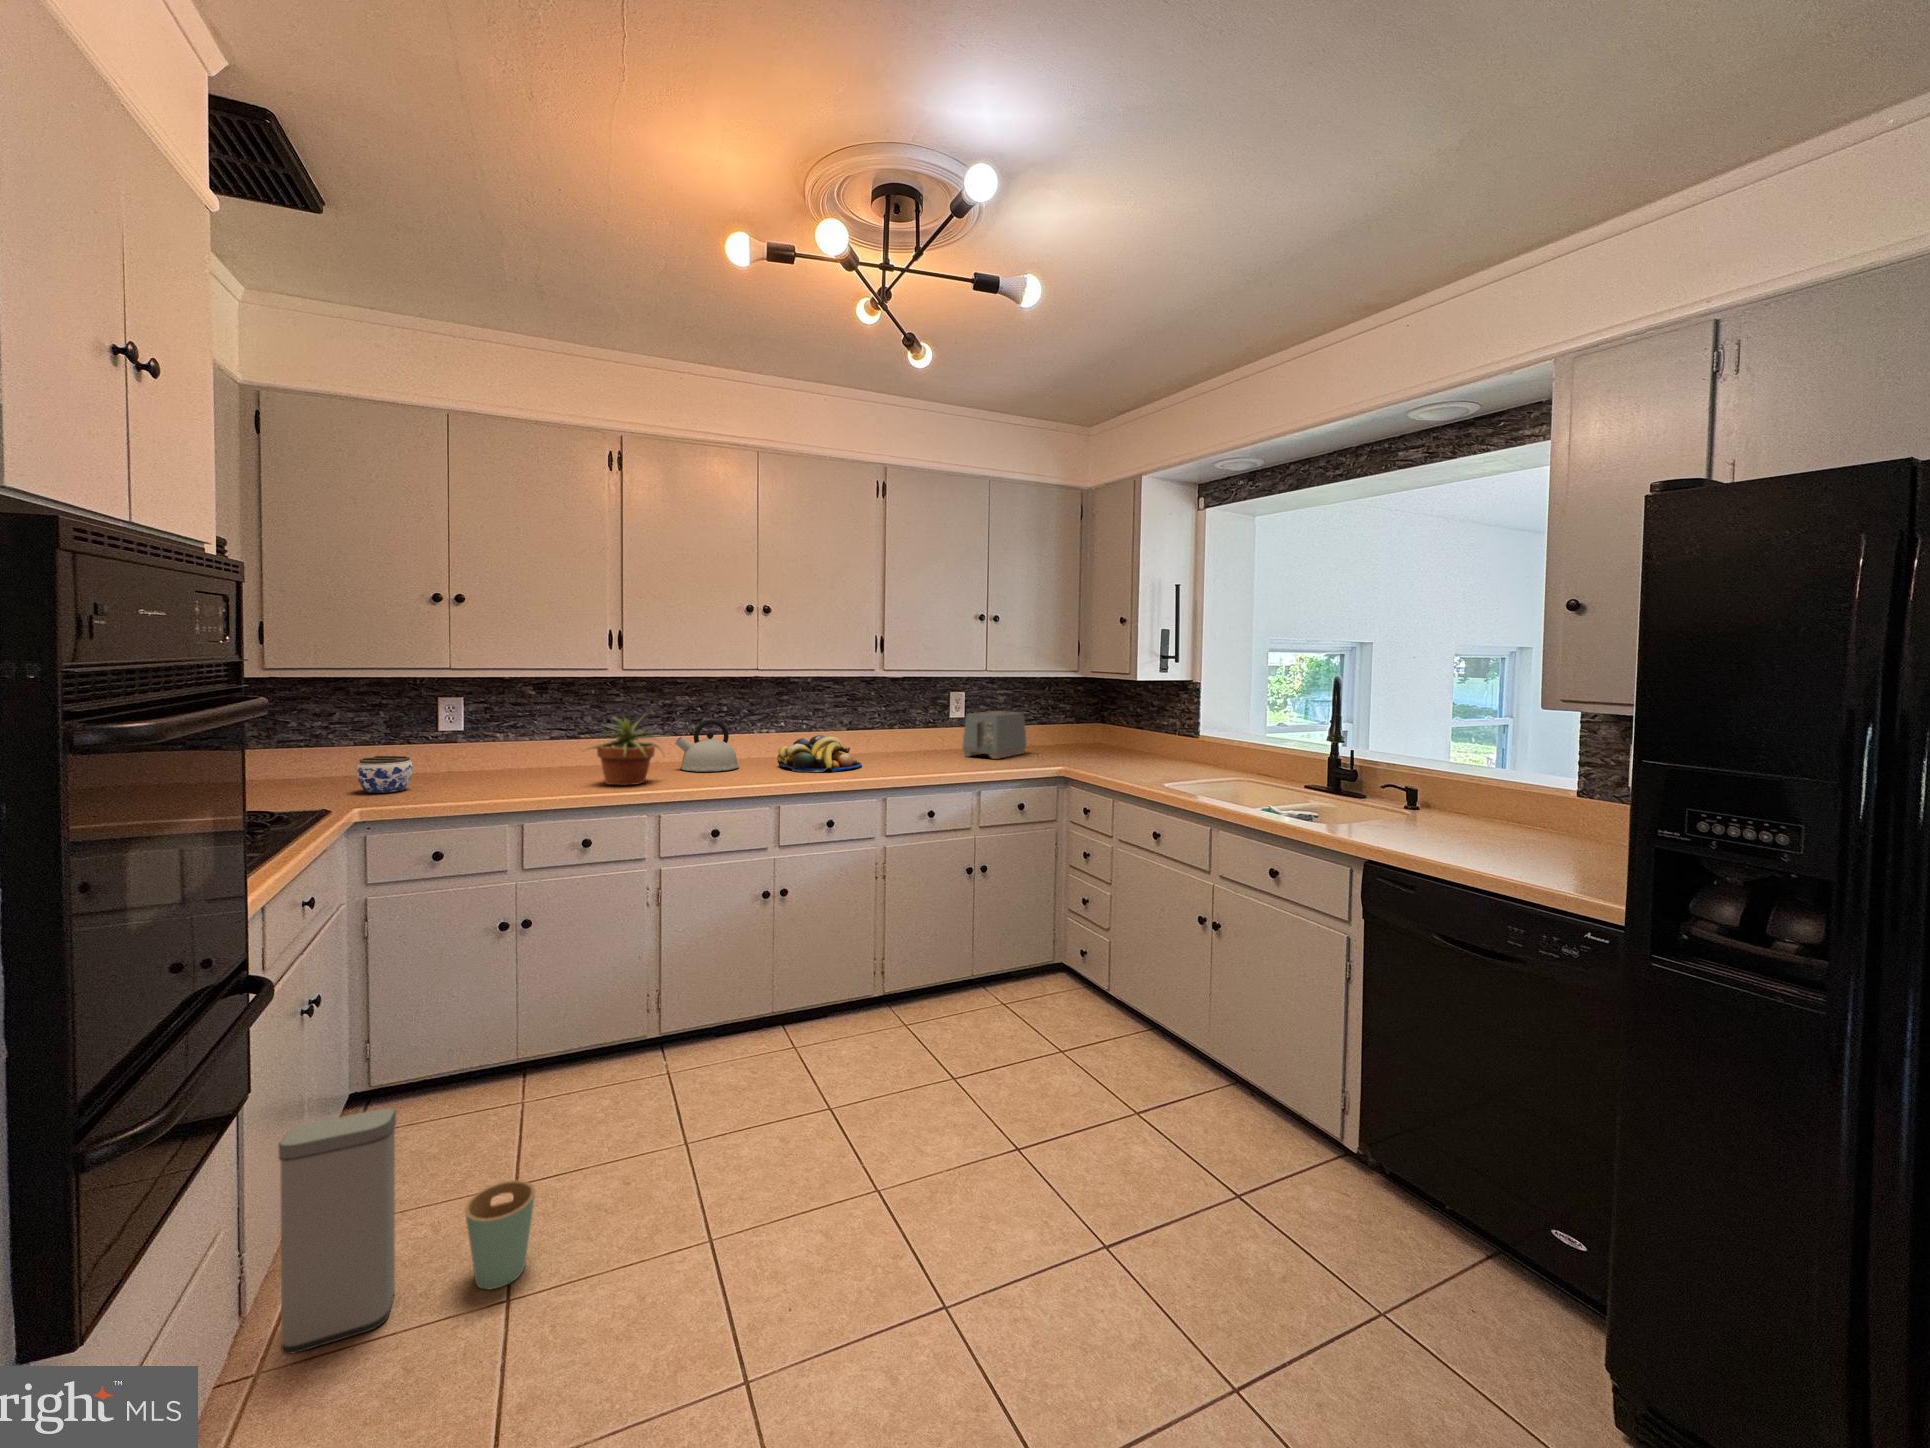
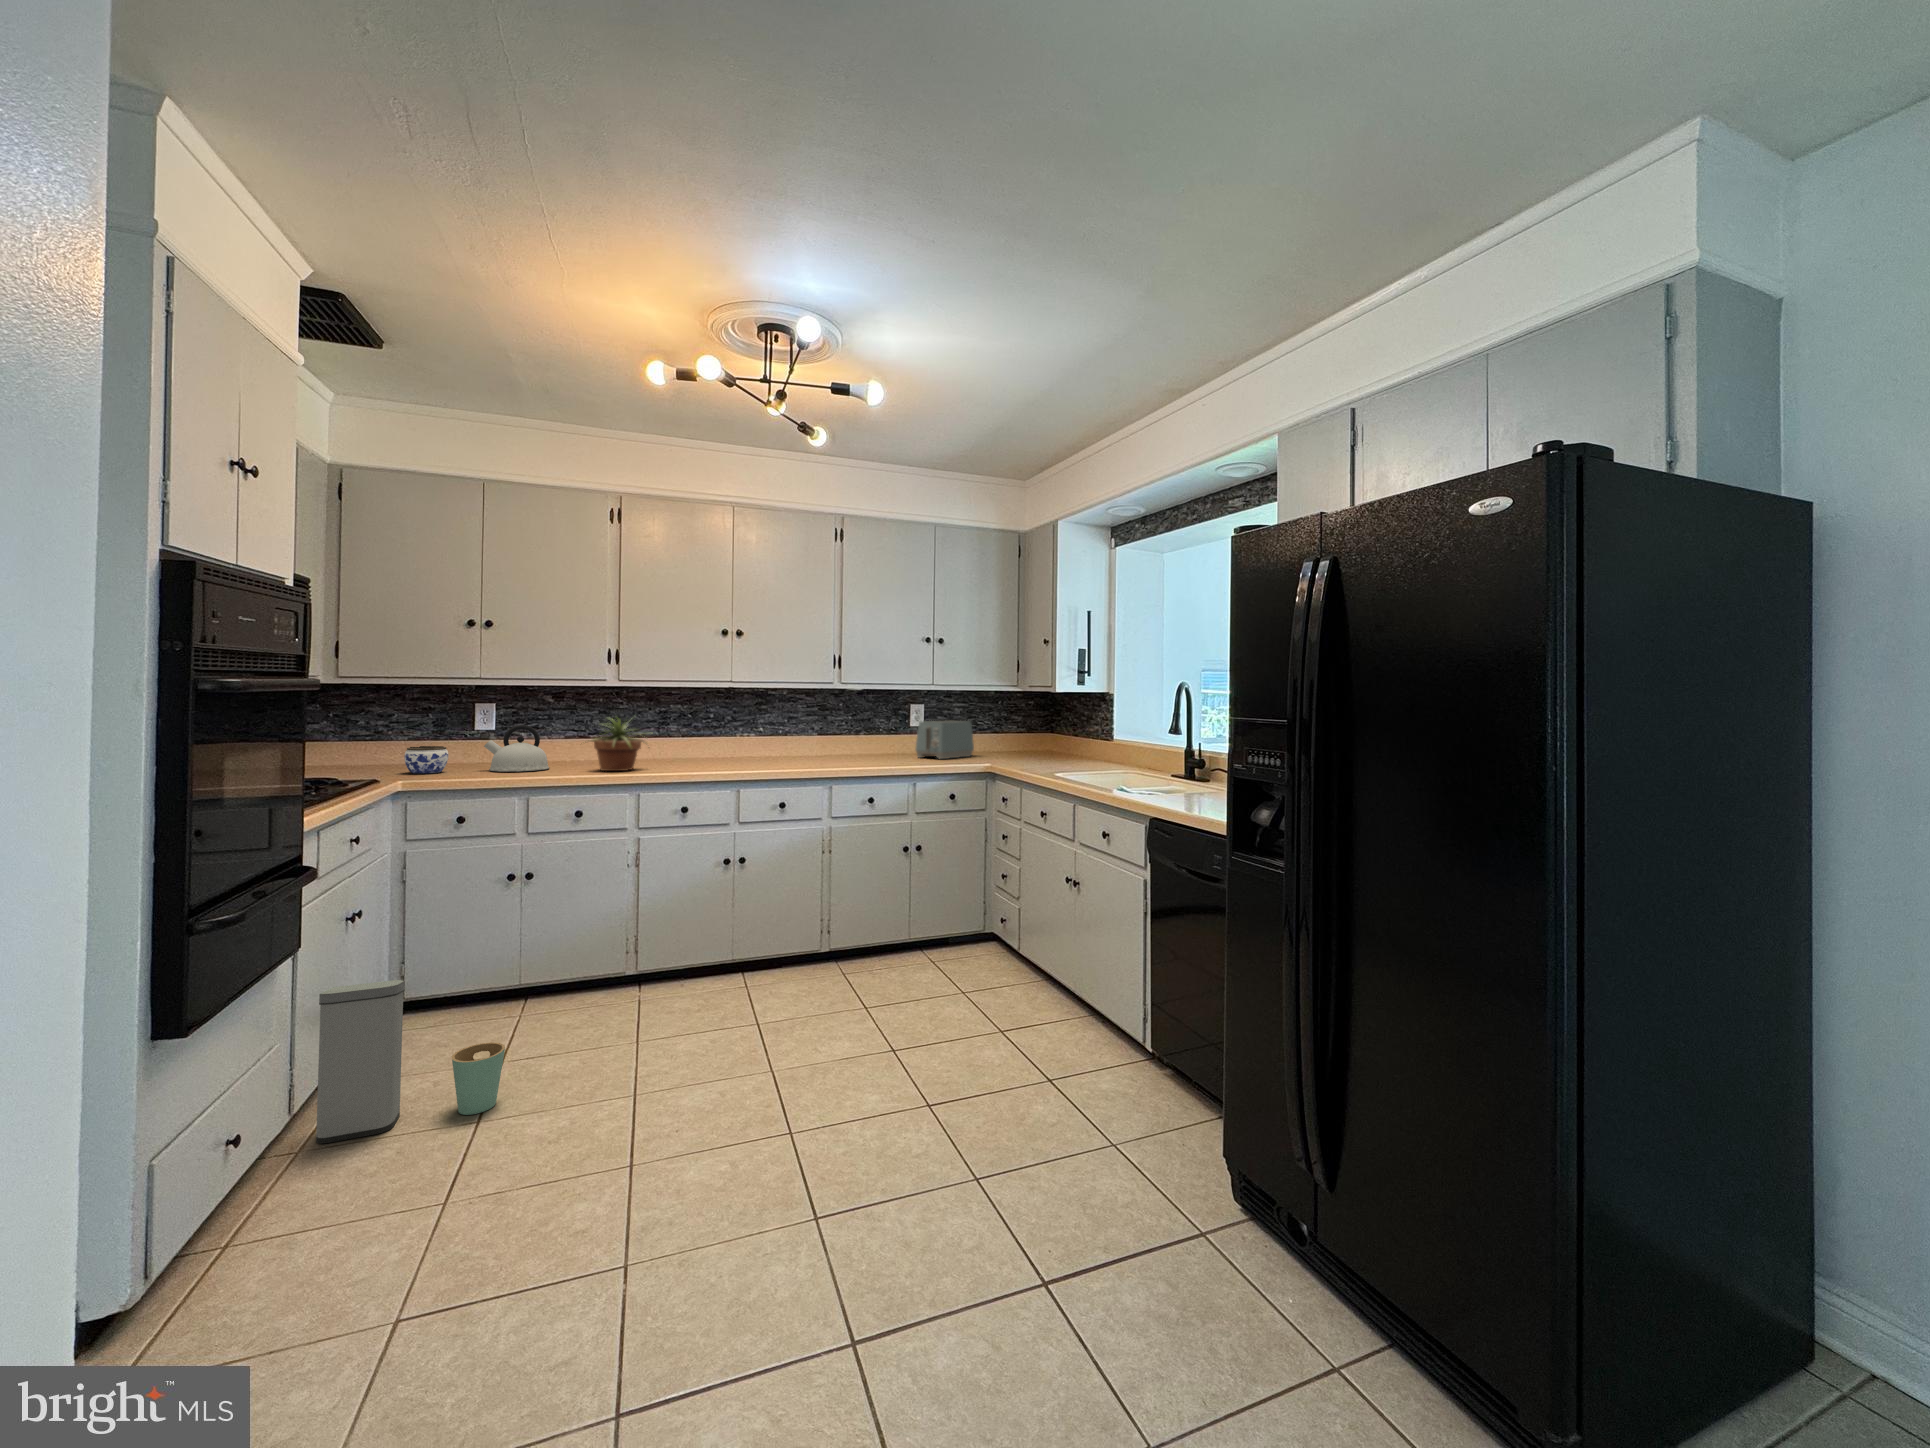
kettle: present [675,720,739,772] -> present [484,725,549,772]
fruit bowl: present [777,735,862,772] -> none [750,738,822,765]

